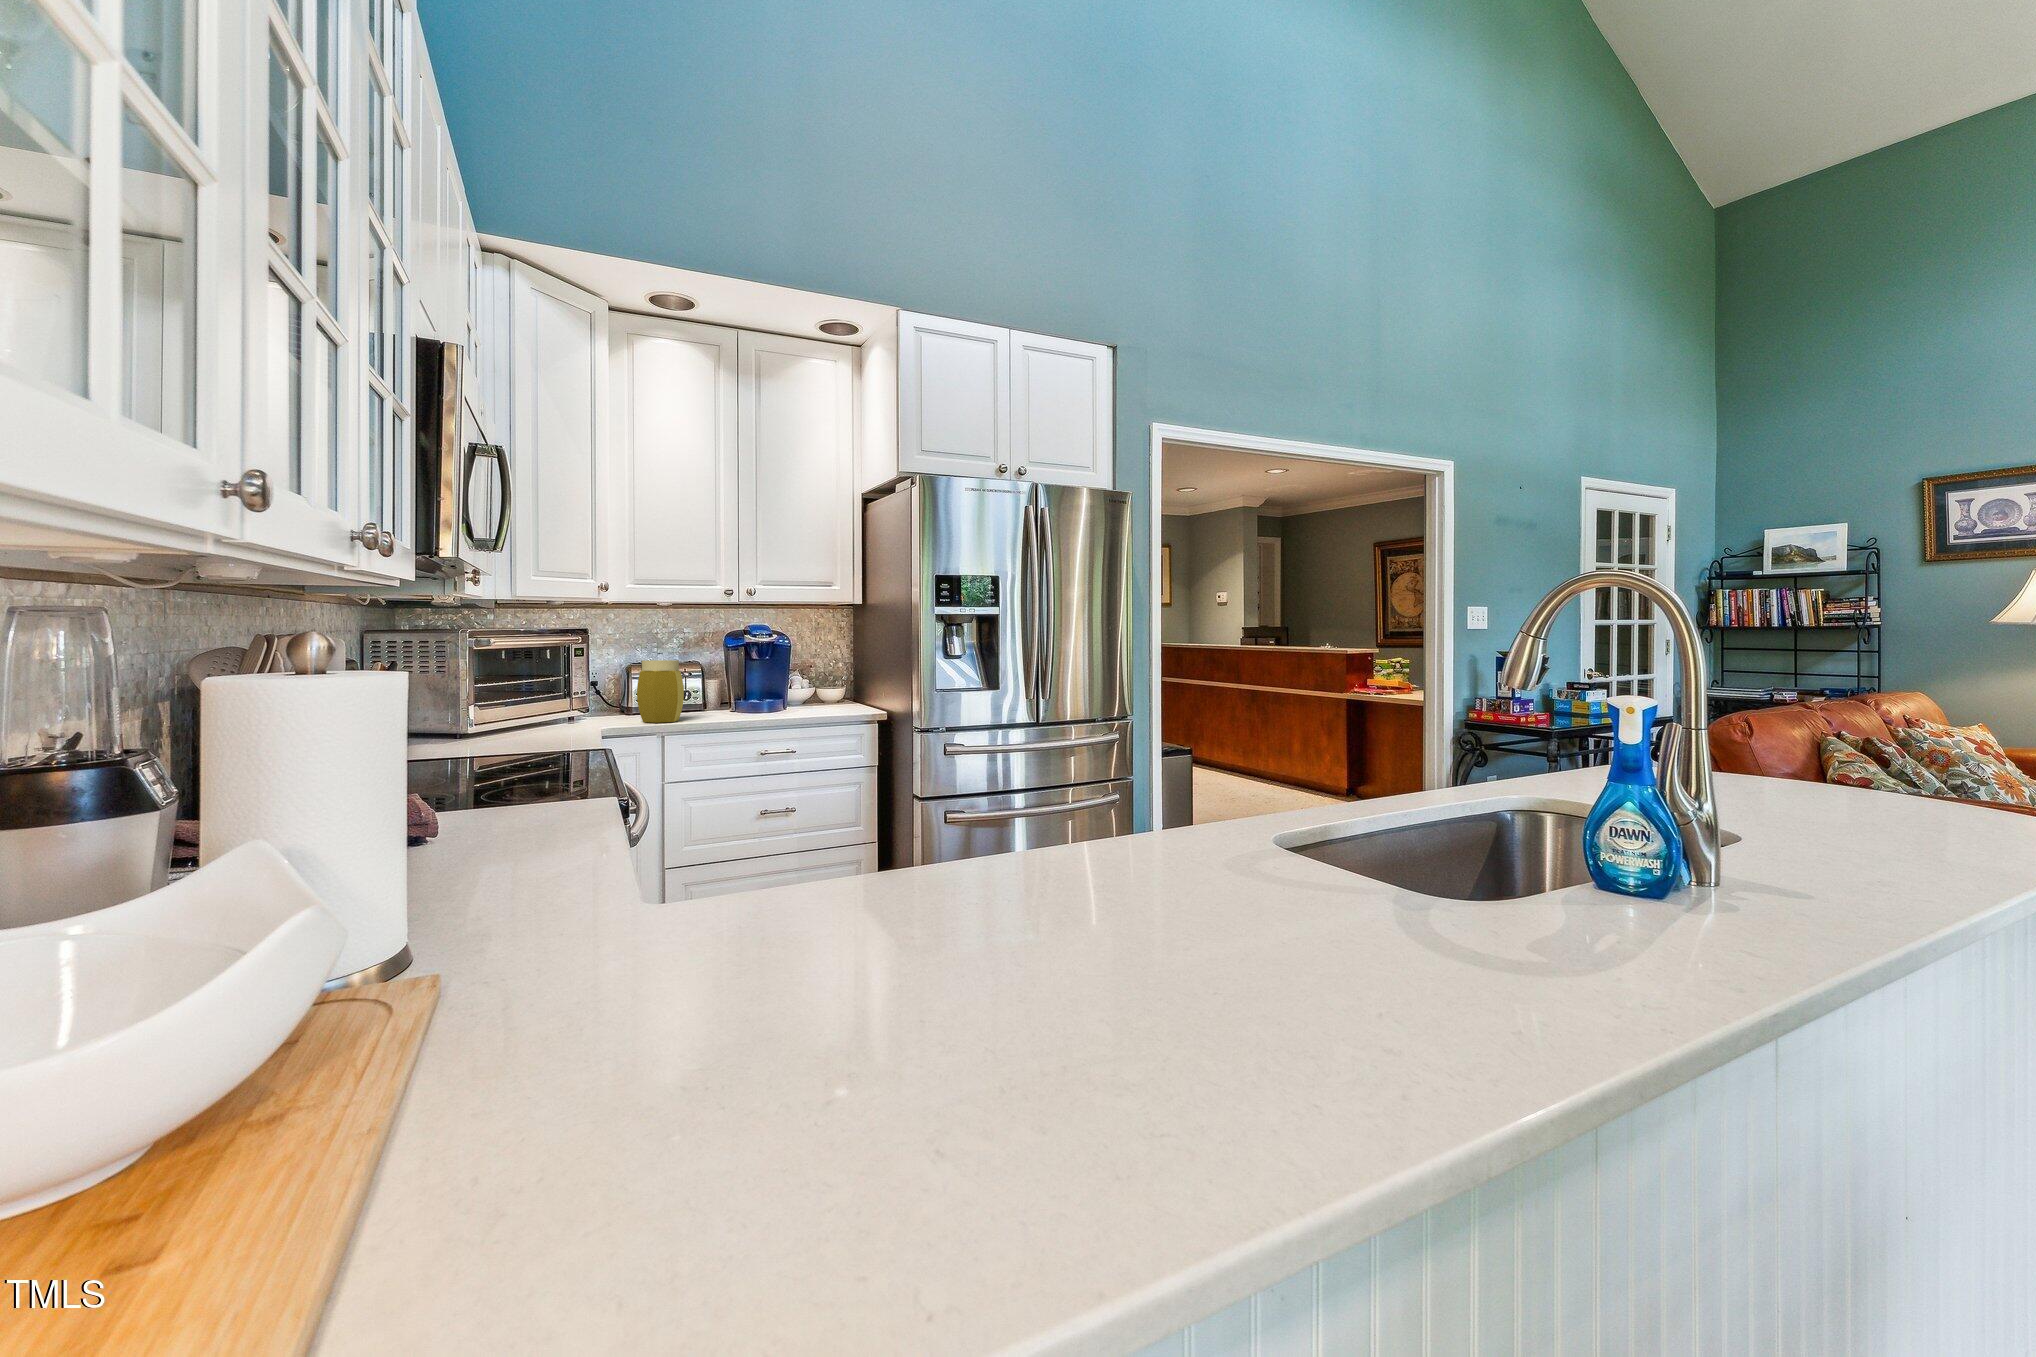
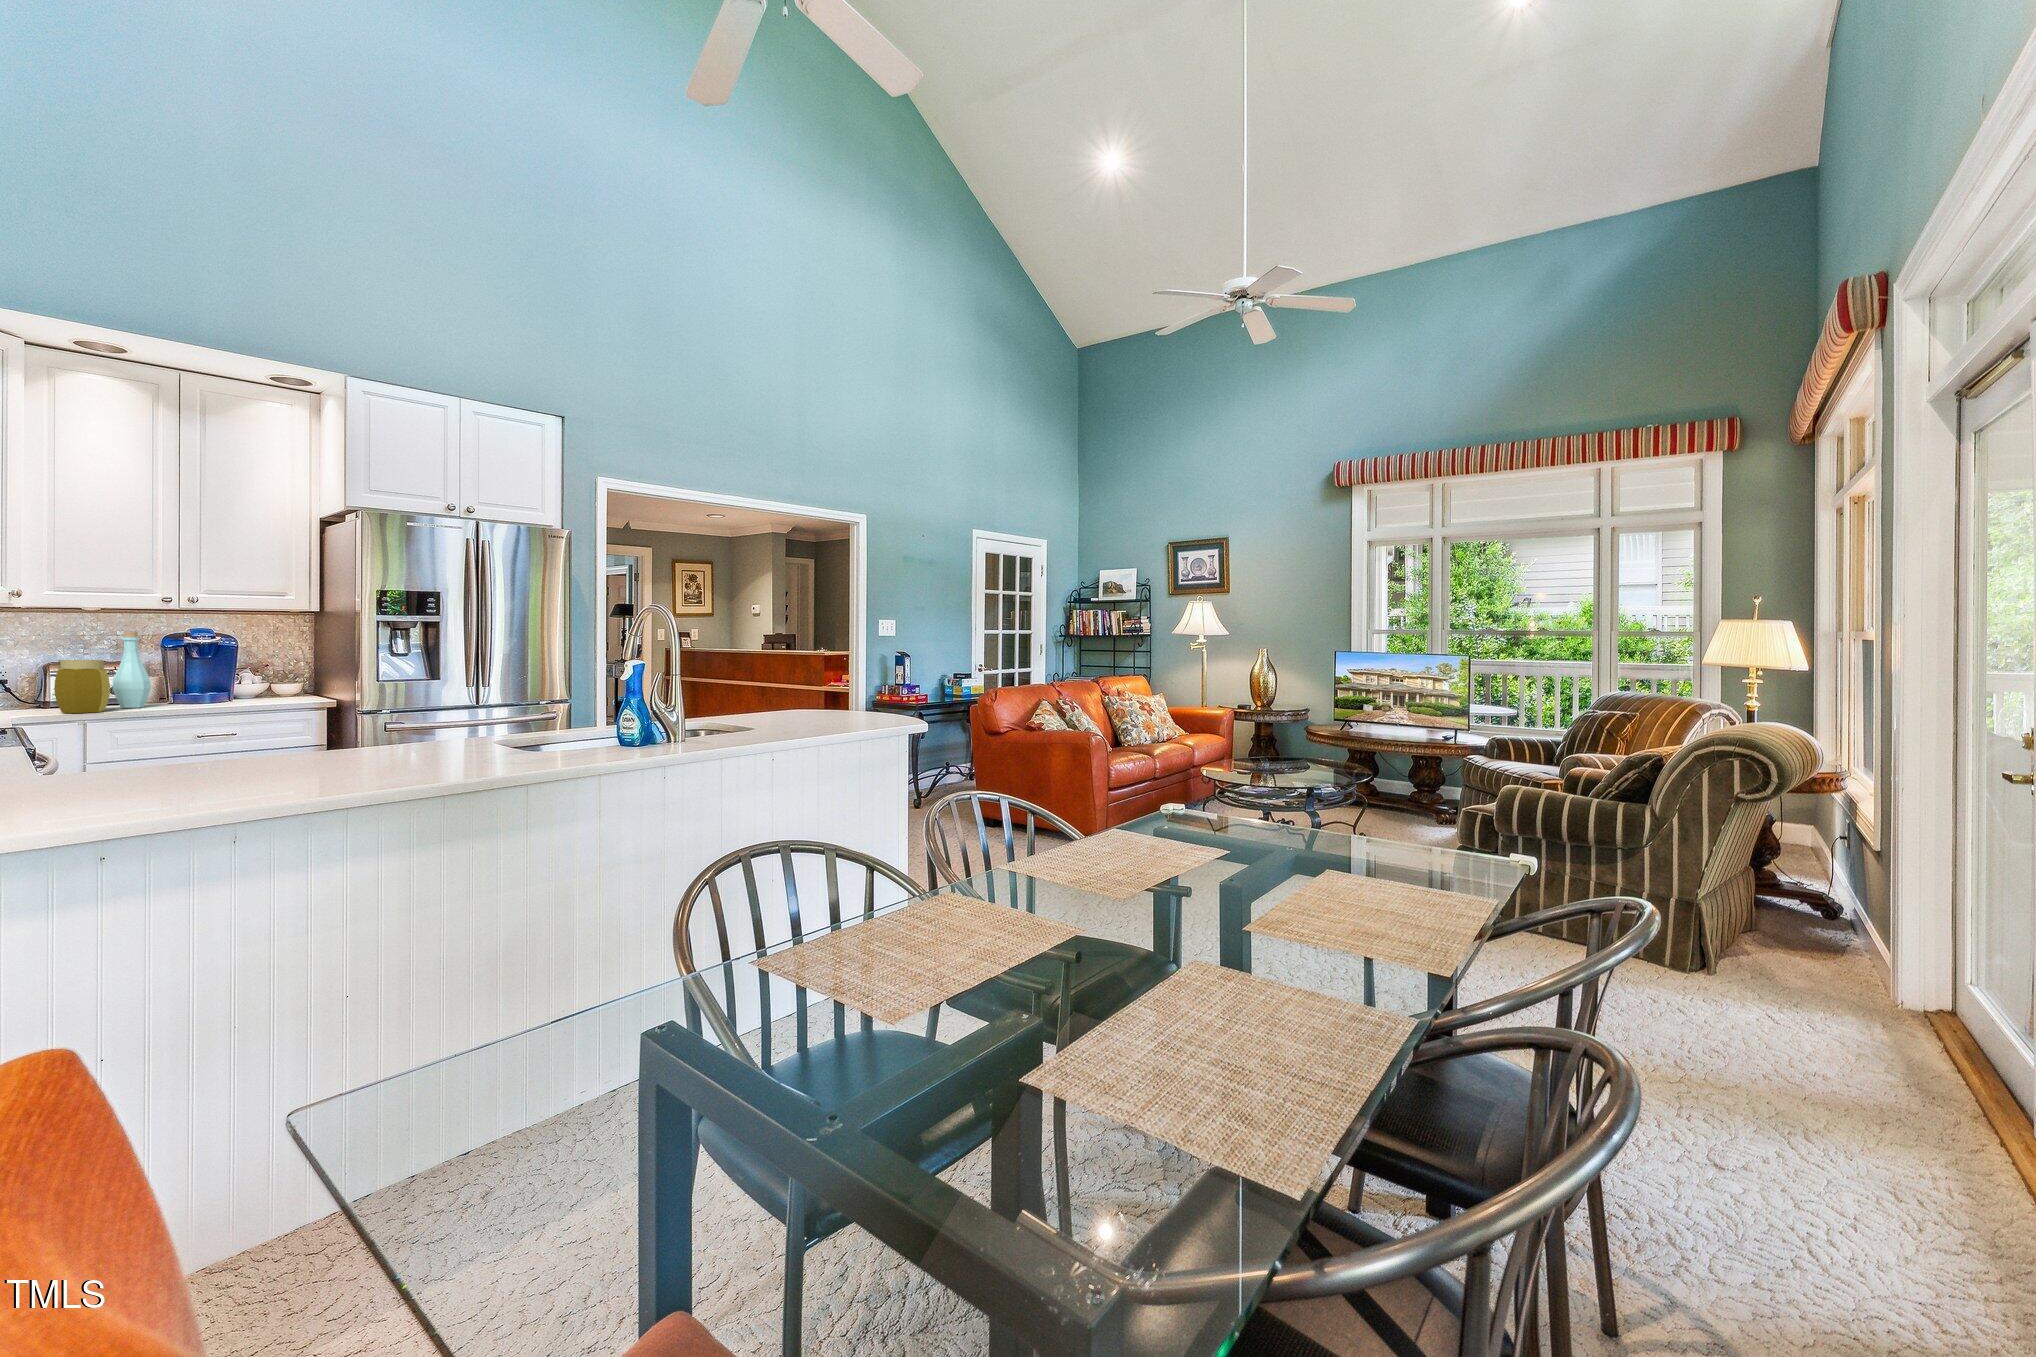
bottle: none [684,627,717,717] -> present [113,631,151,708]

